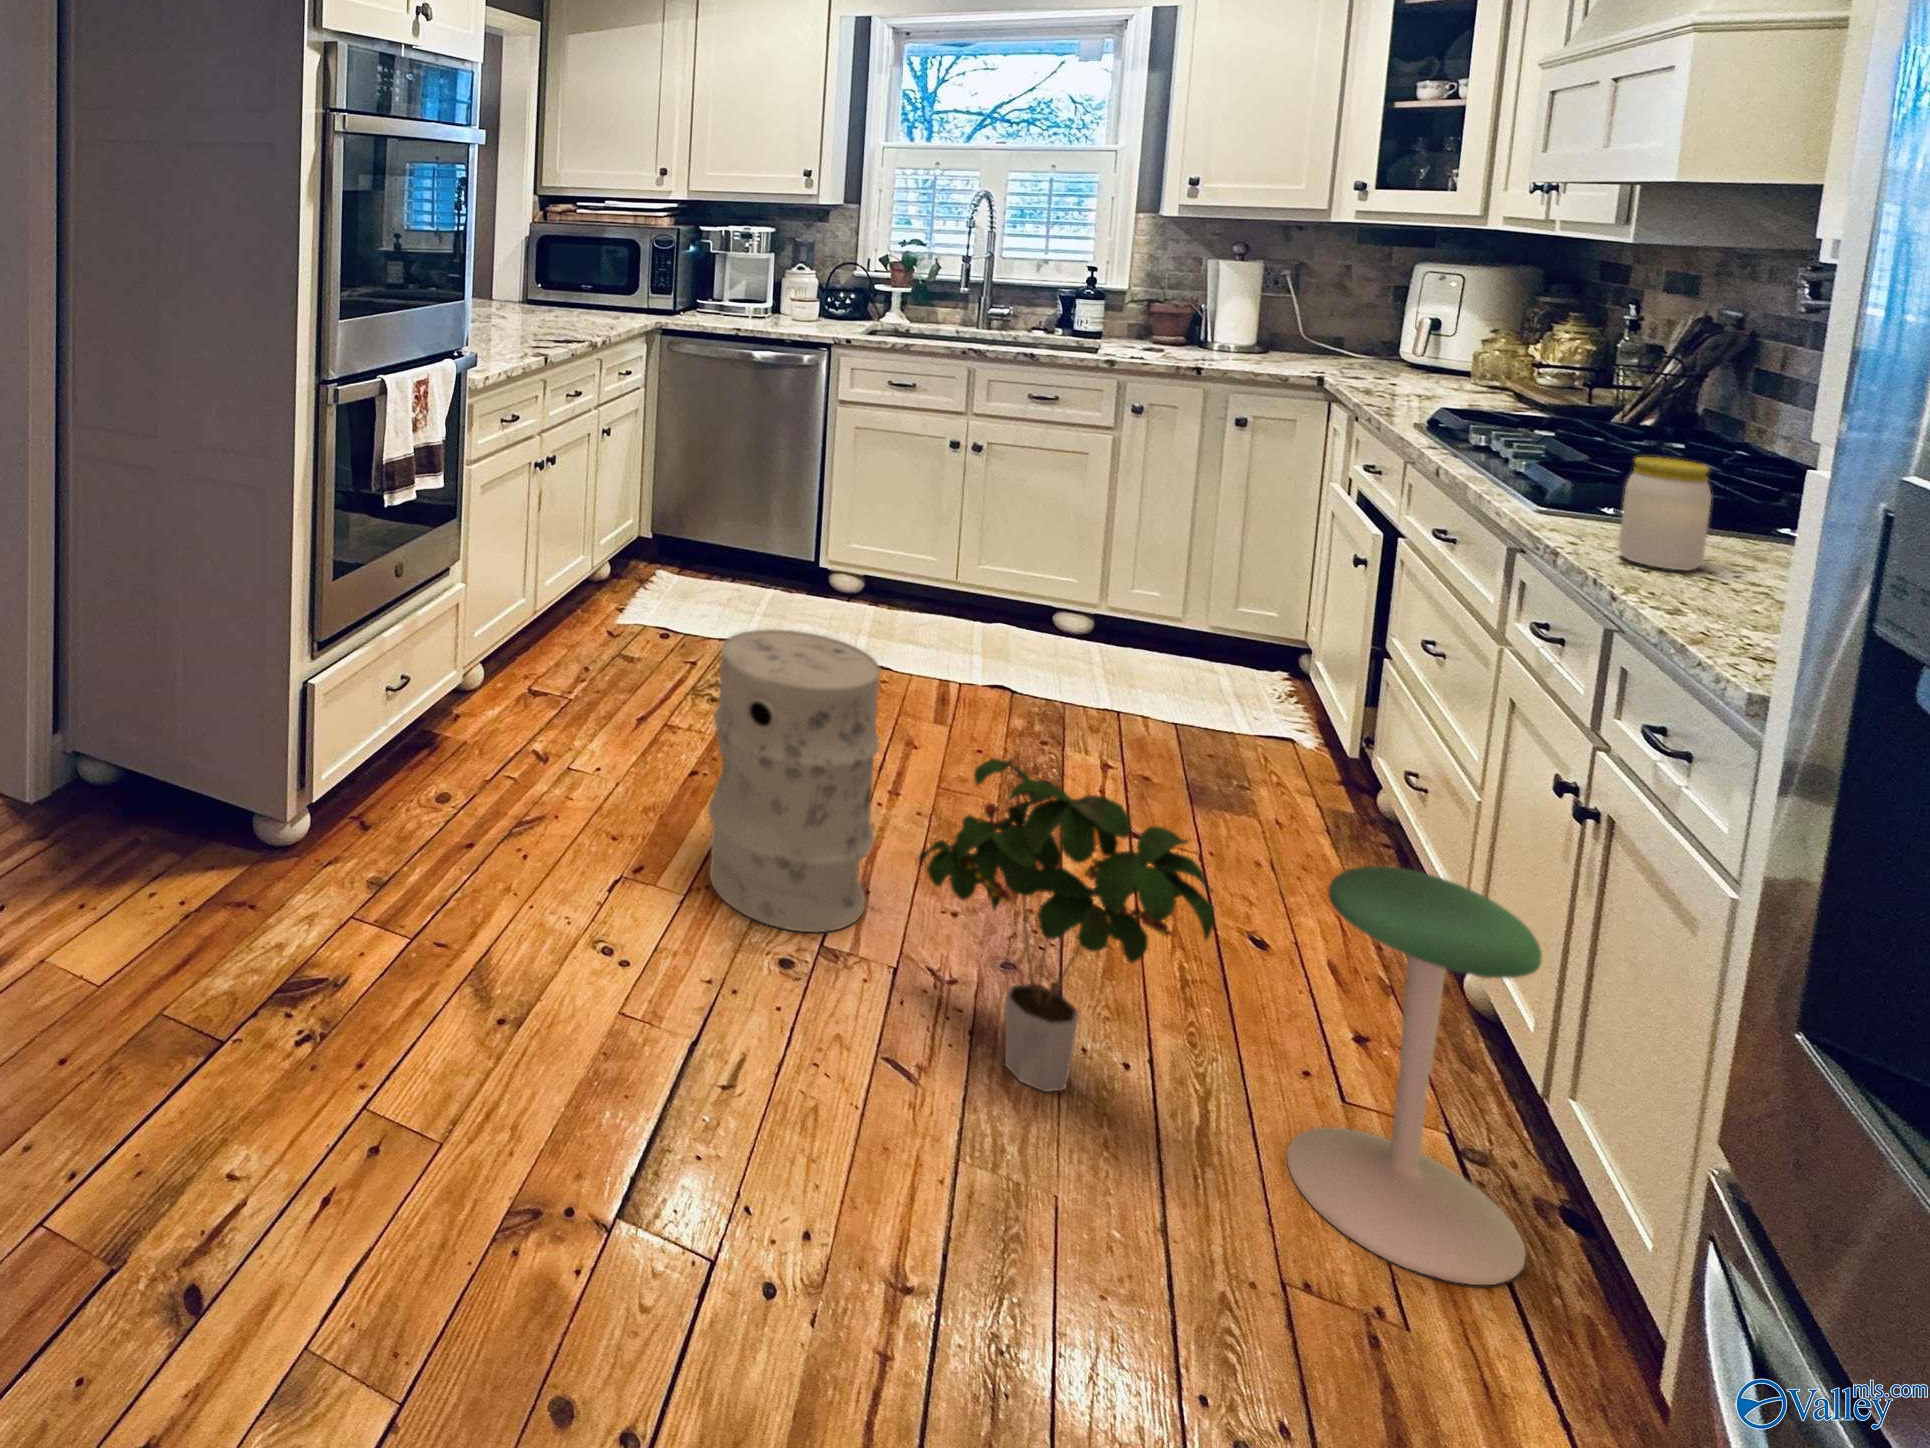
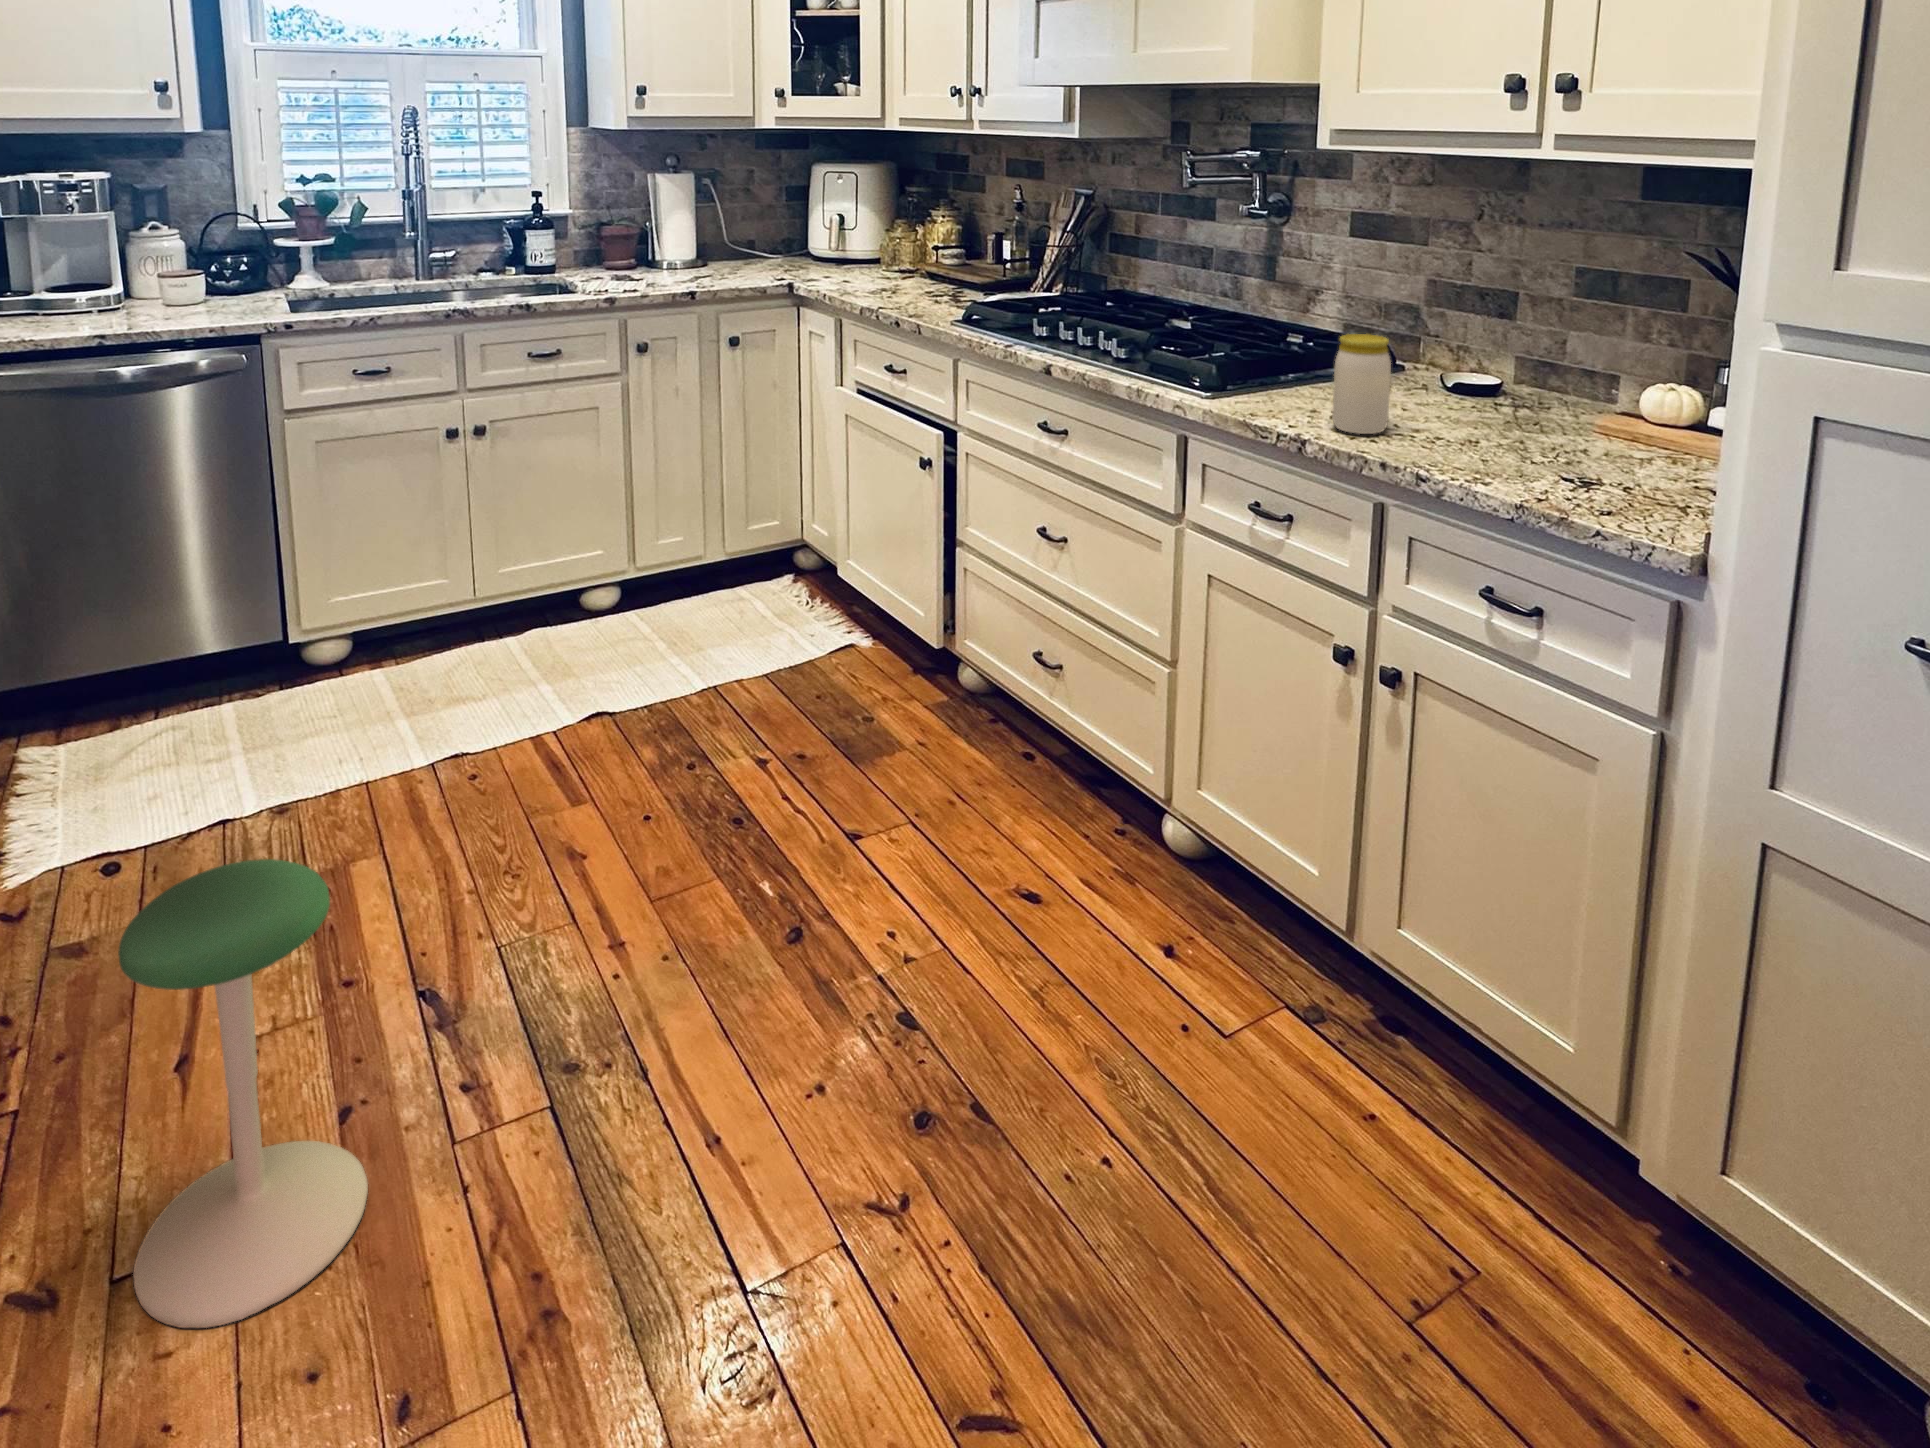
trash can: present [708,629,880,932] -> none [483,809,747,1335]
potted plant: present [919,758,1215,1092] -> none [876,881,1253,1287]
stool: present [1287,866,1542,1285] -> present [118,859,368,1328]

